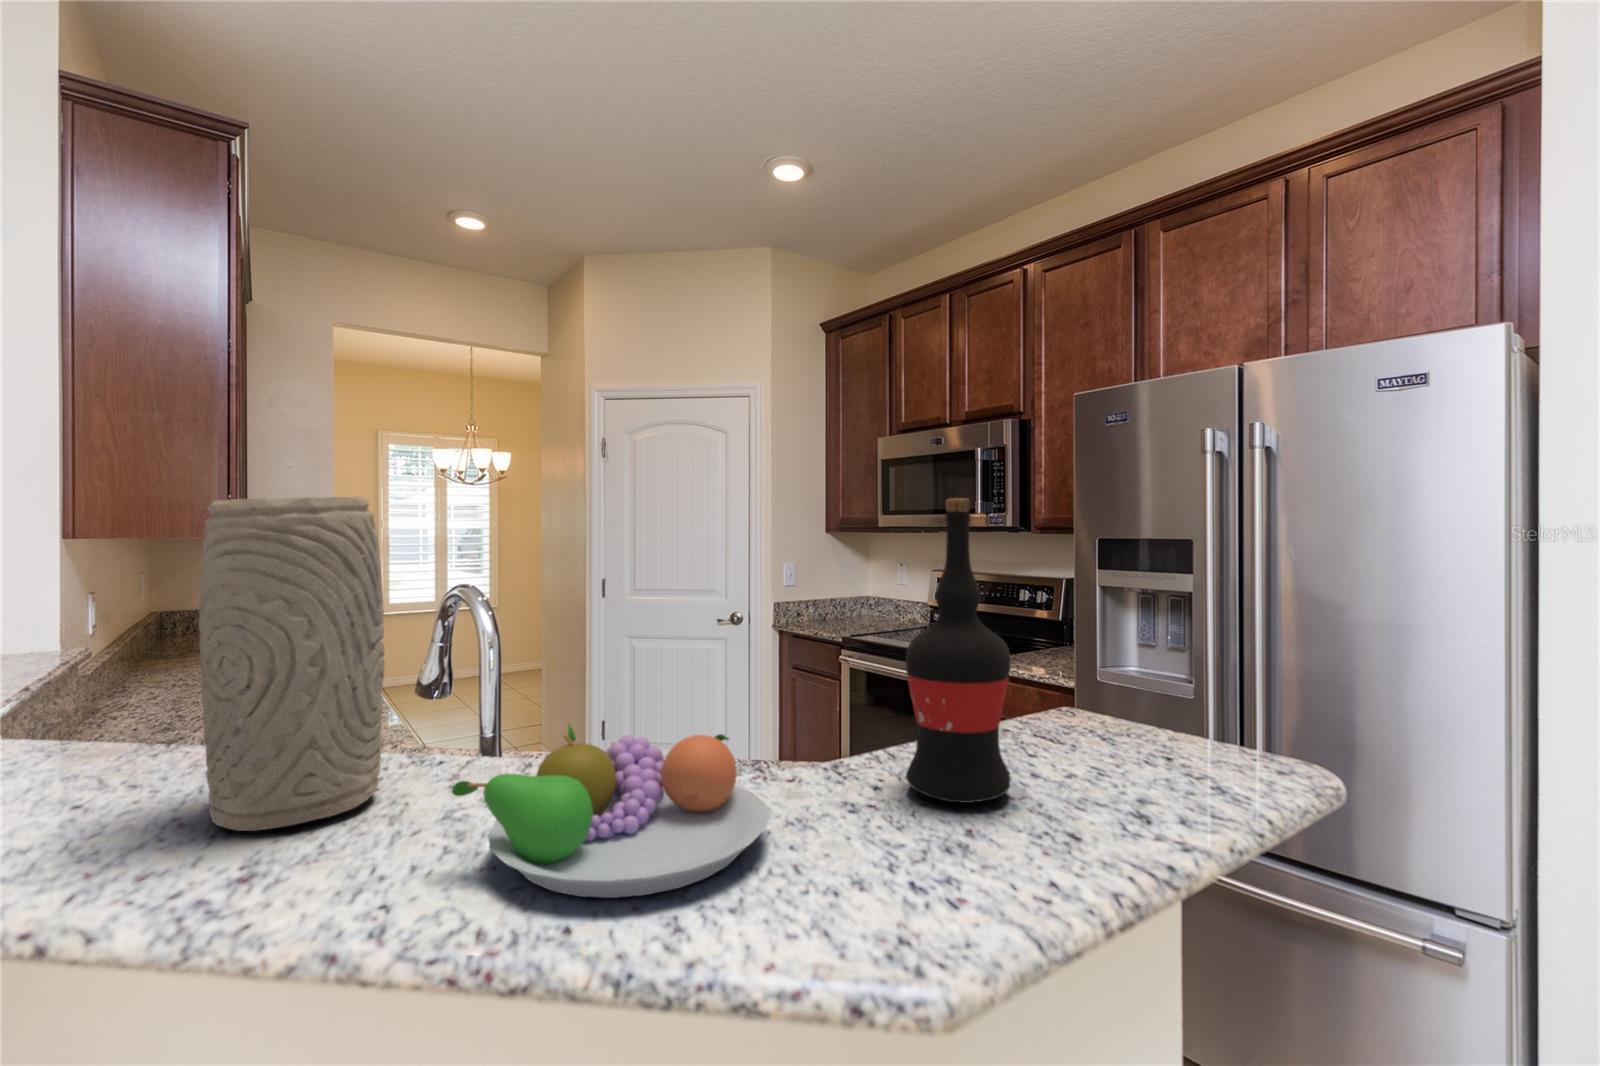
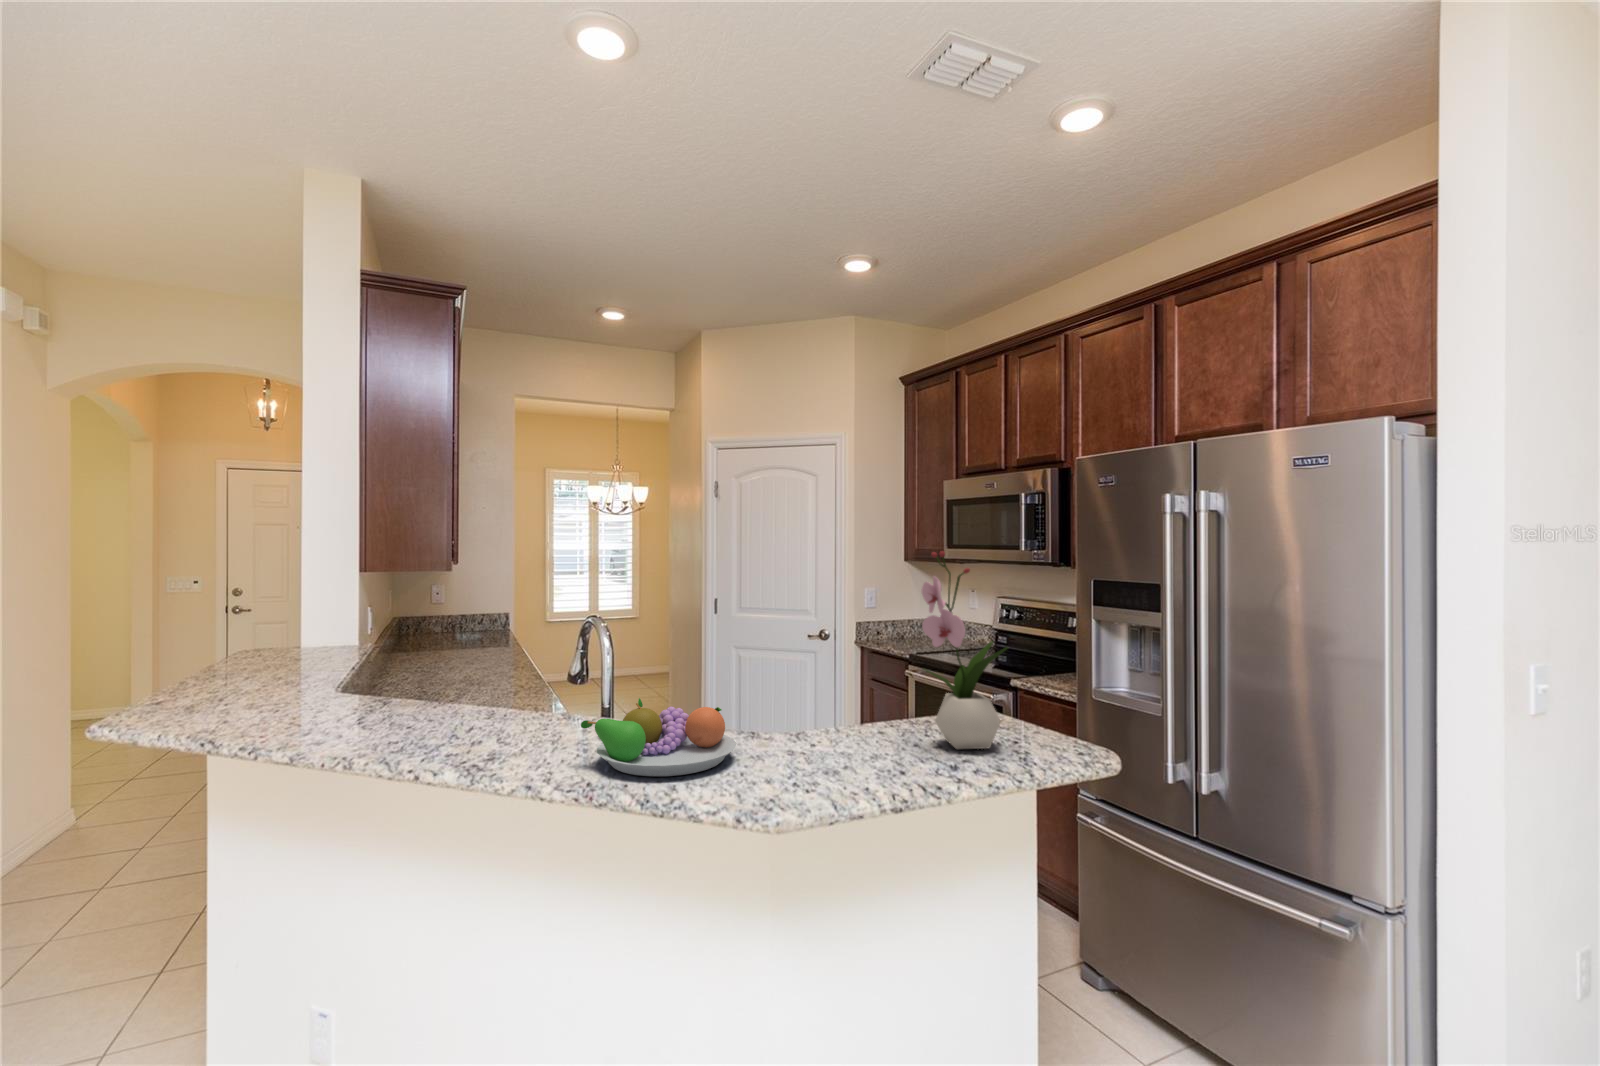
flower arrangement: none [1043,457,1203,783] -> present [921,551,1008,749]
vase: present [199,497,385,831] -> none [466,576,551,744]
wine bottle: present [906,498,1011,803] -> none [825,579,886,752]

